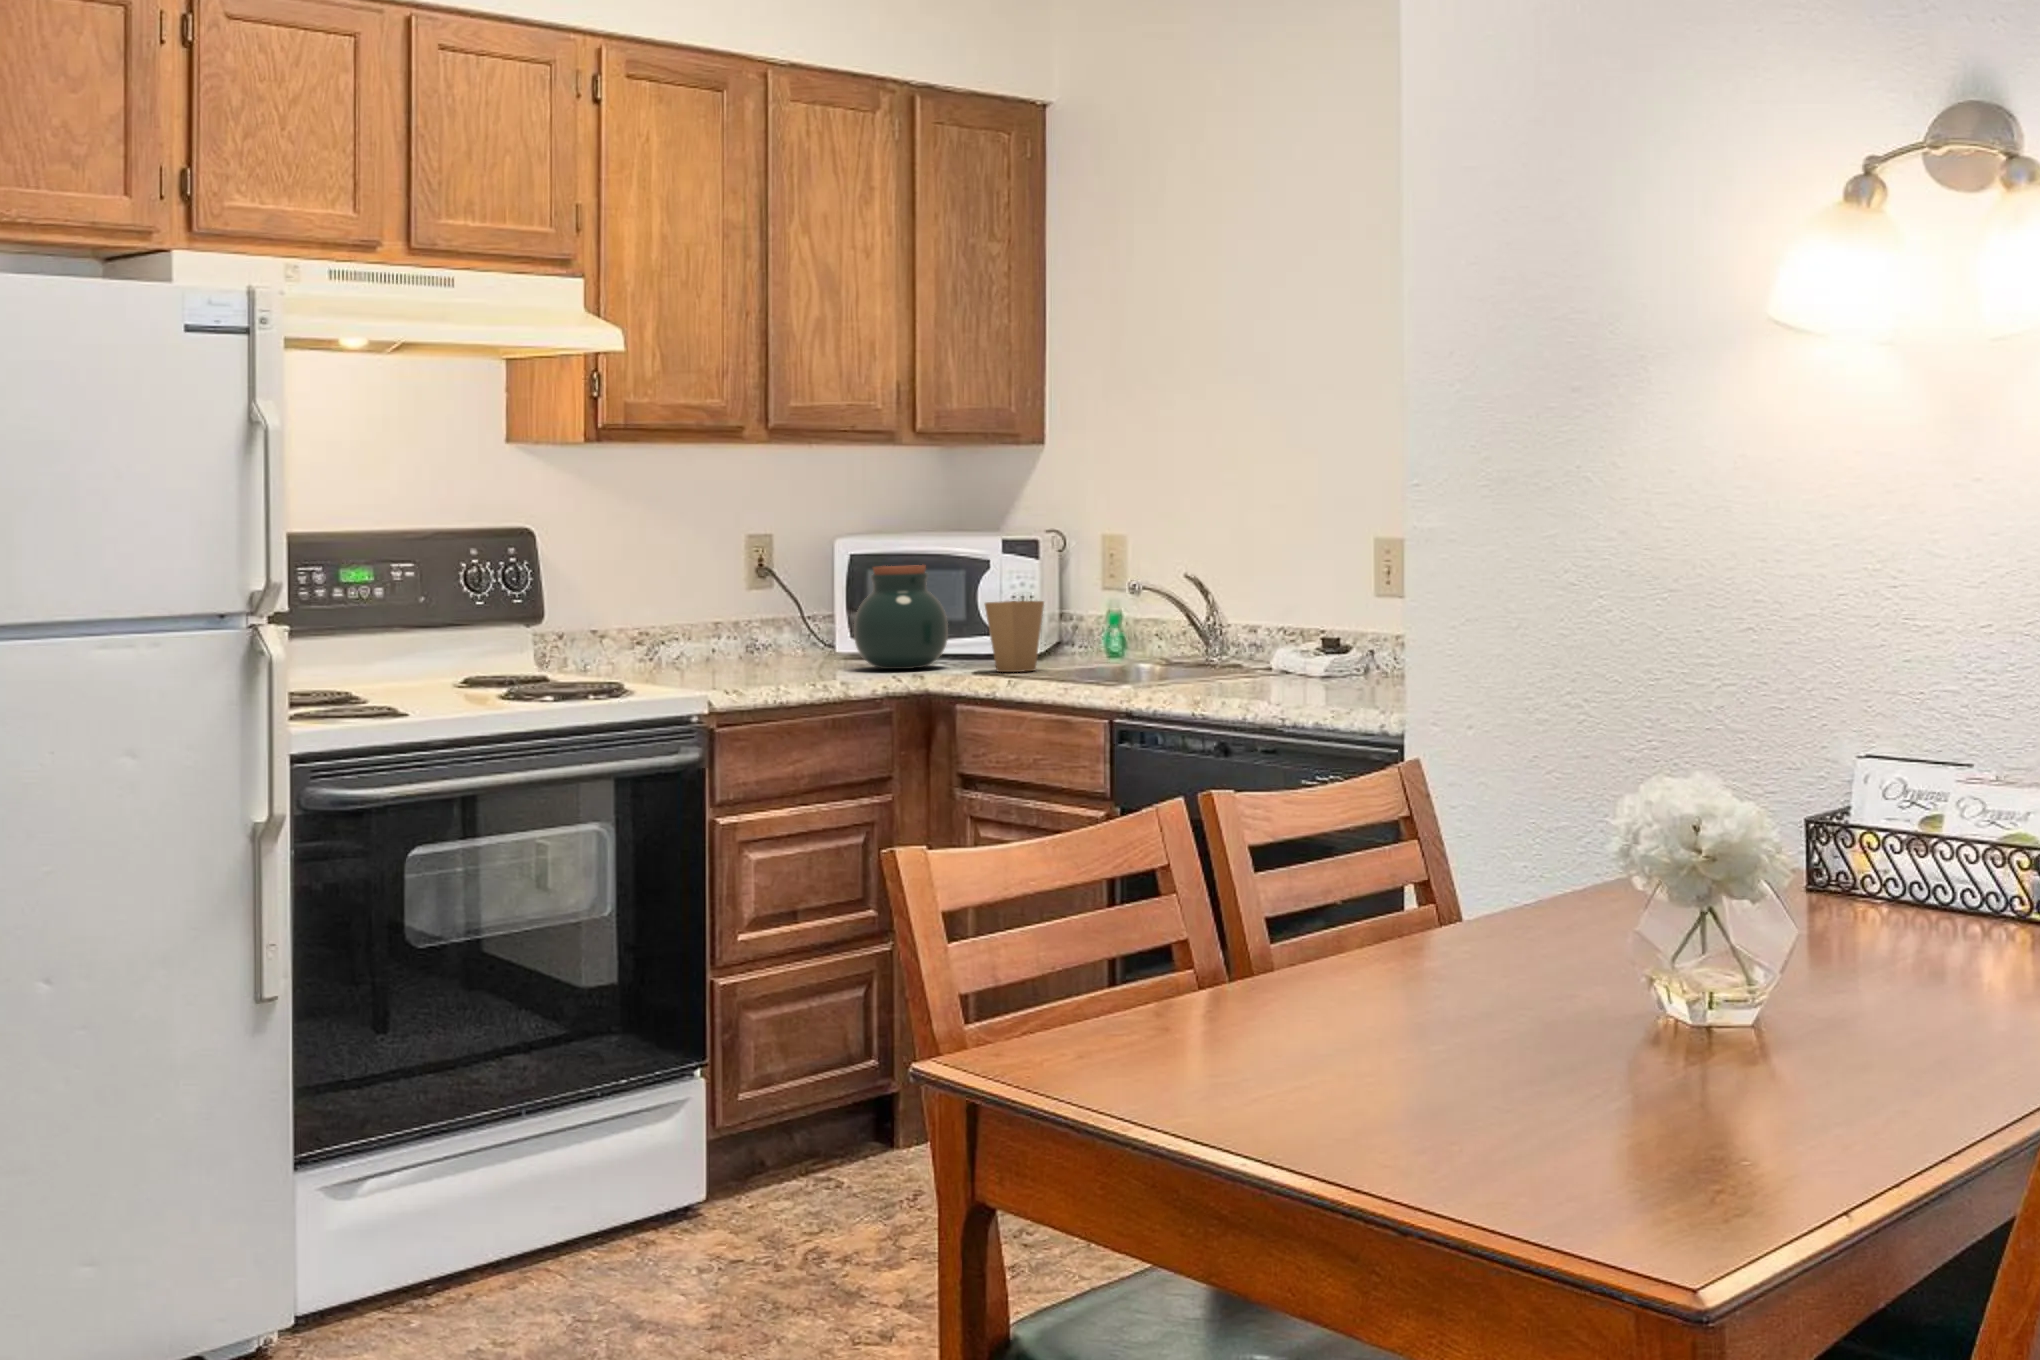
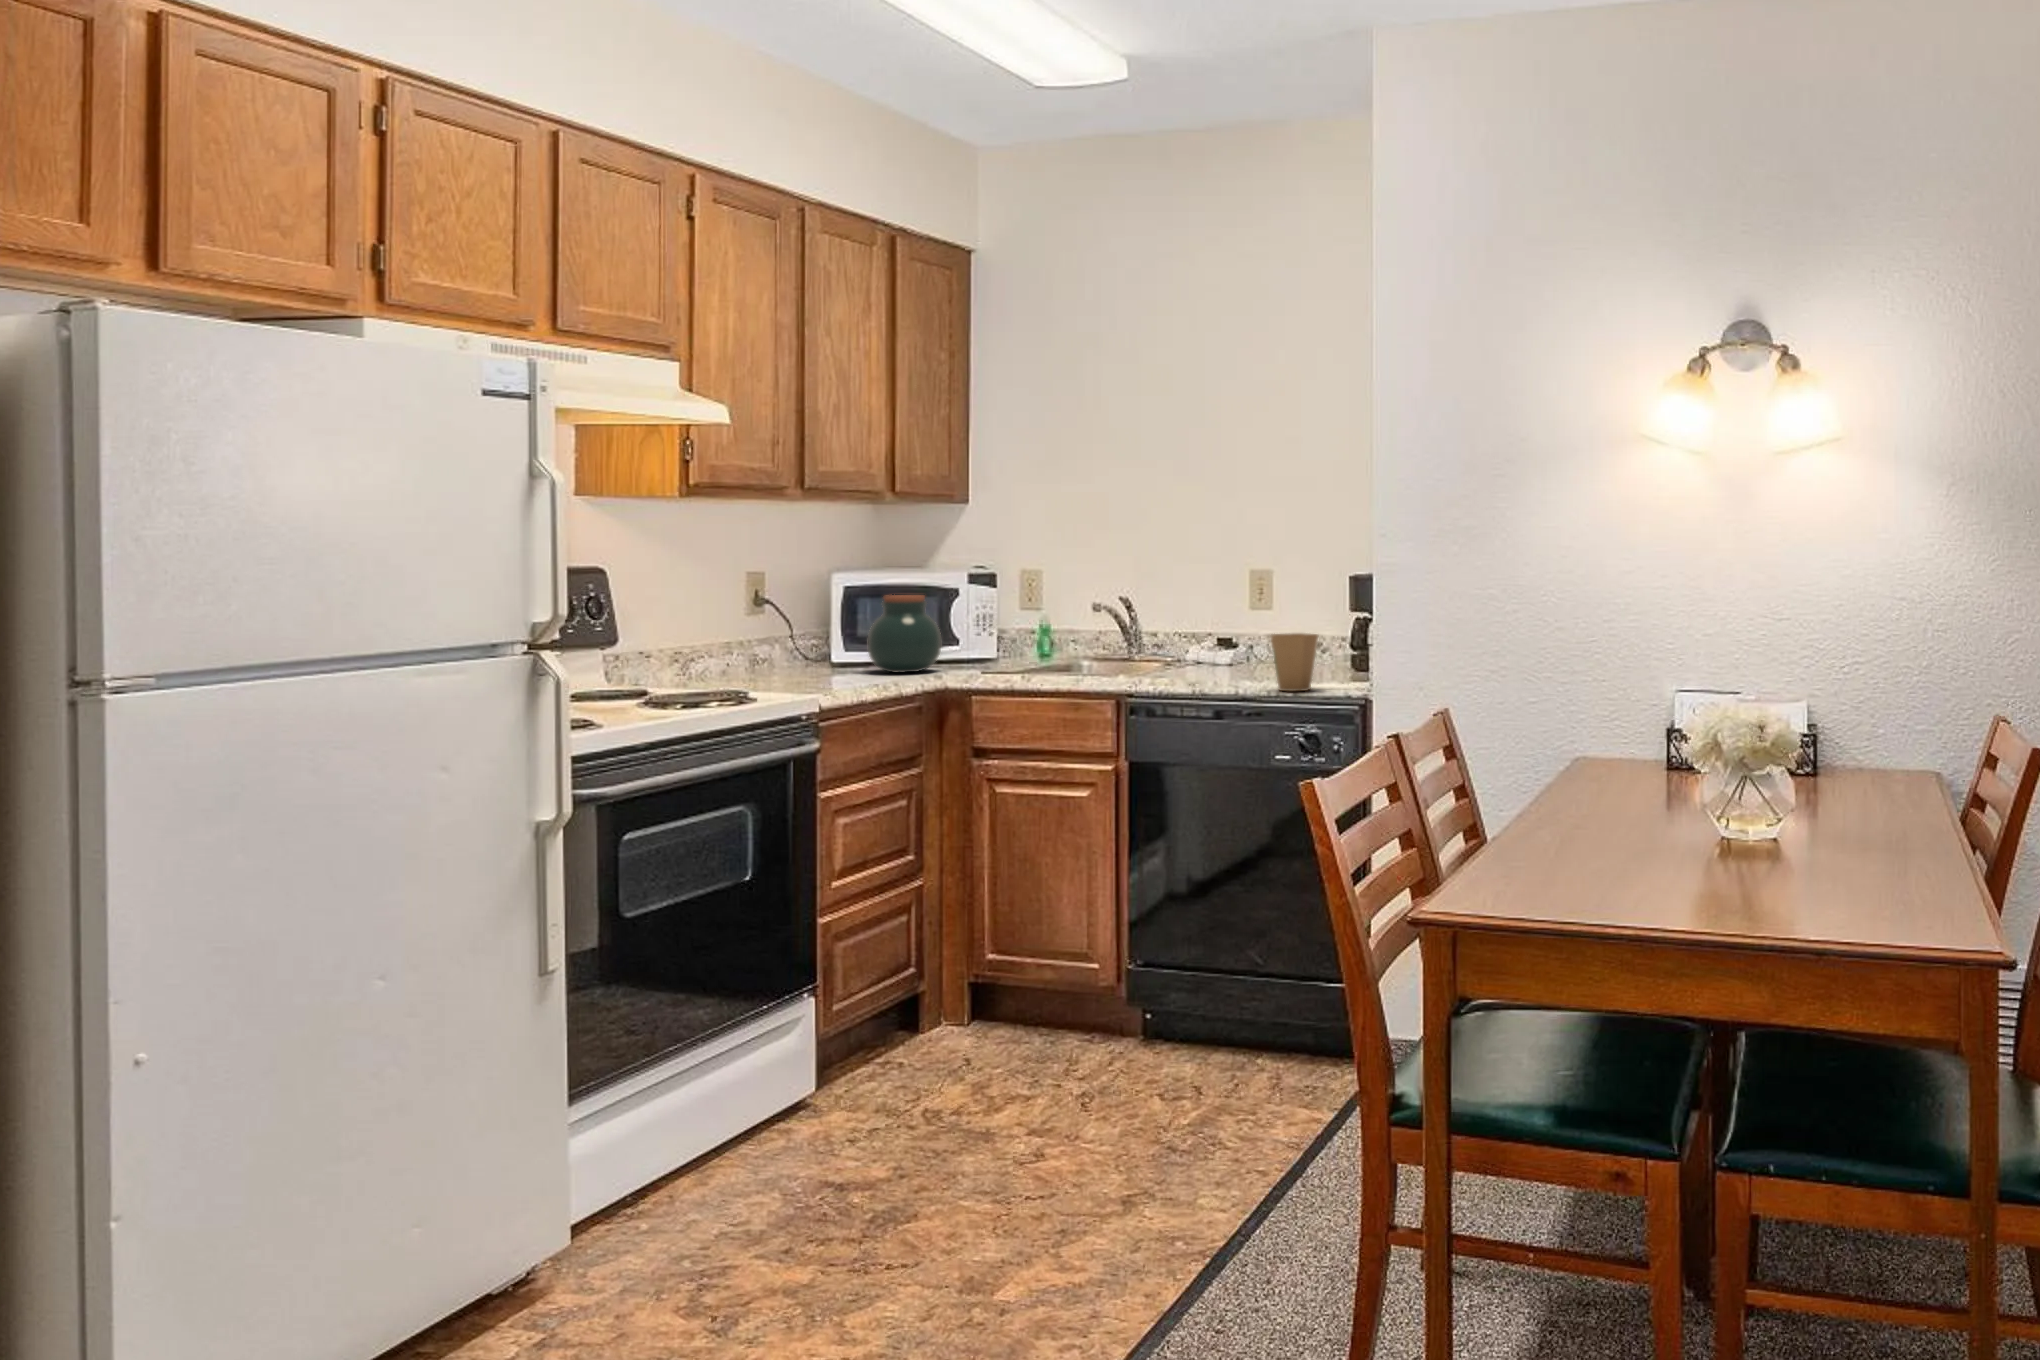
paper cup: present [985,601,1044,672] -> present [1271,633,1318,691]

